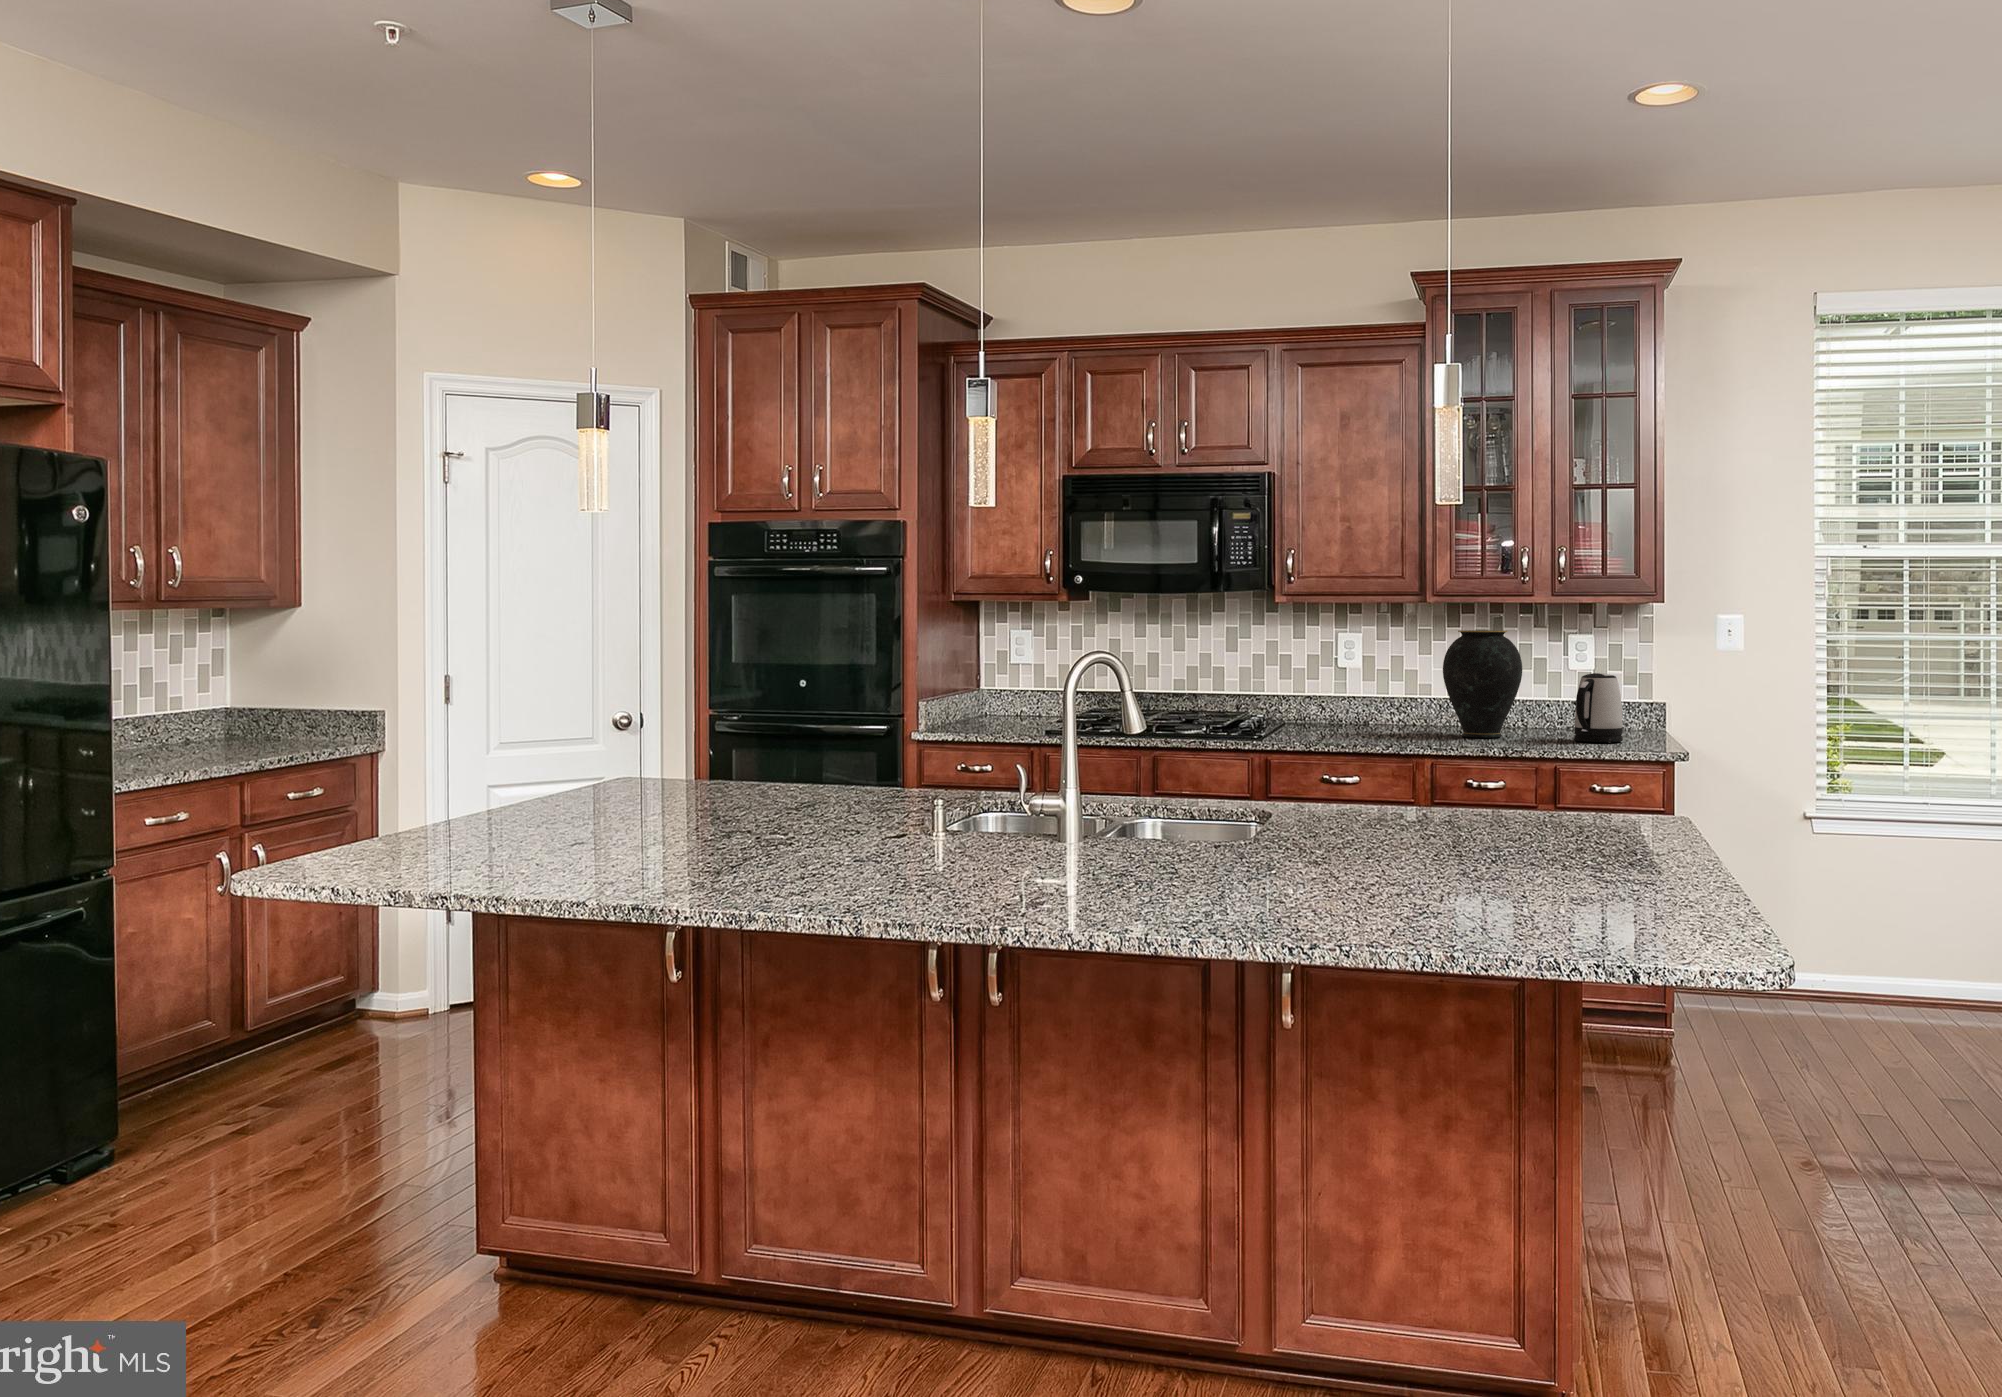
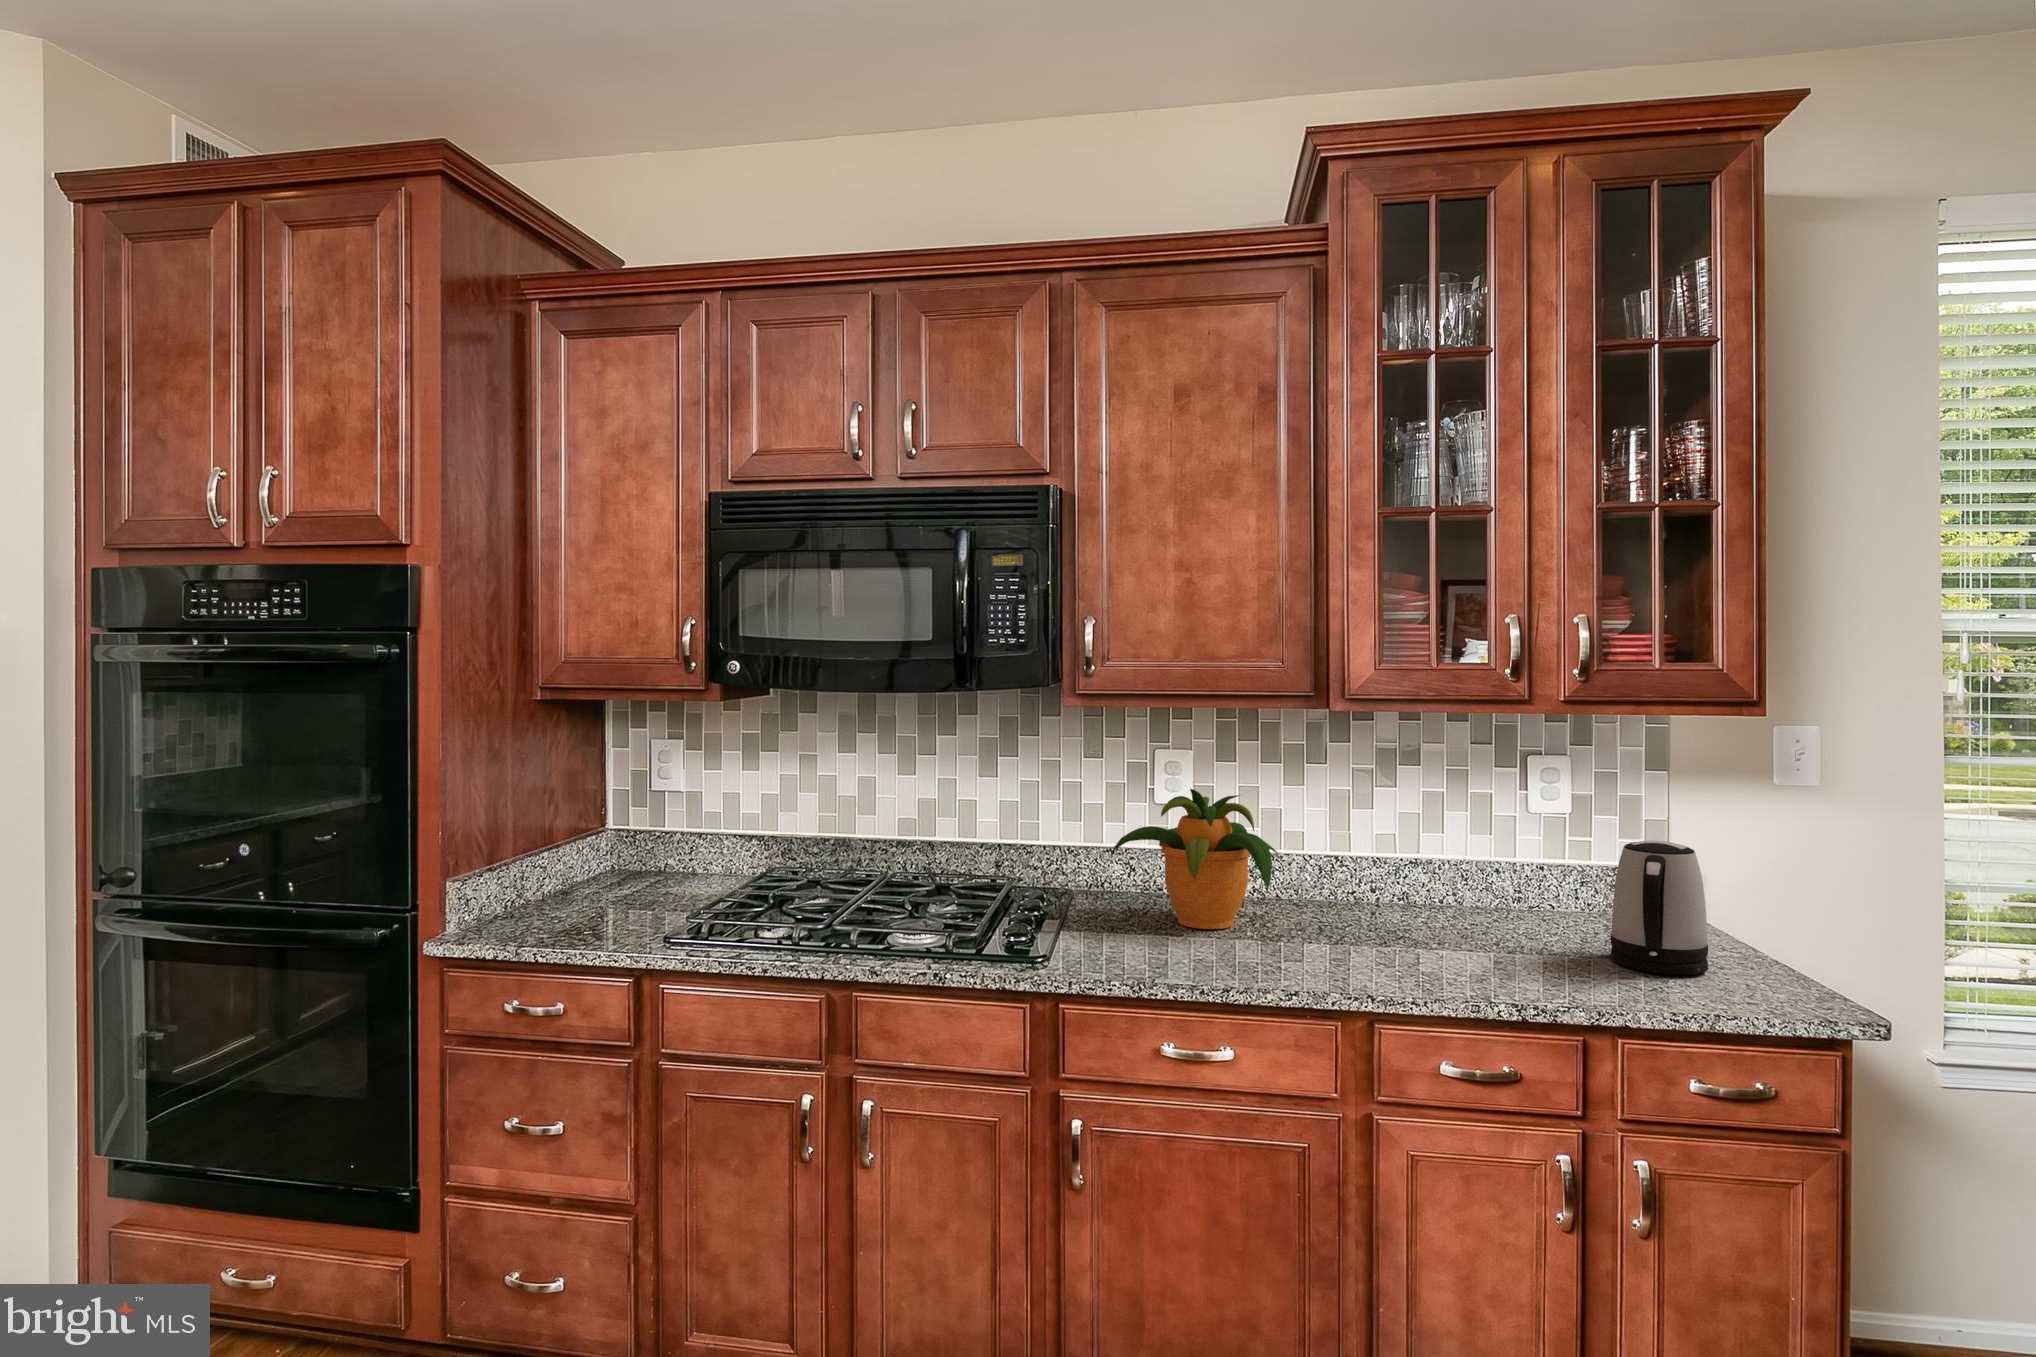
vase: present [1443,630,1522,738] -> none [1363,757,1507,953]
potted plant: none [1300,649,1404,732] -> present [1112,789,1278,929]

